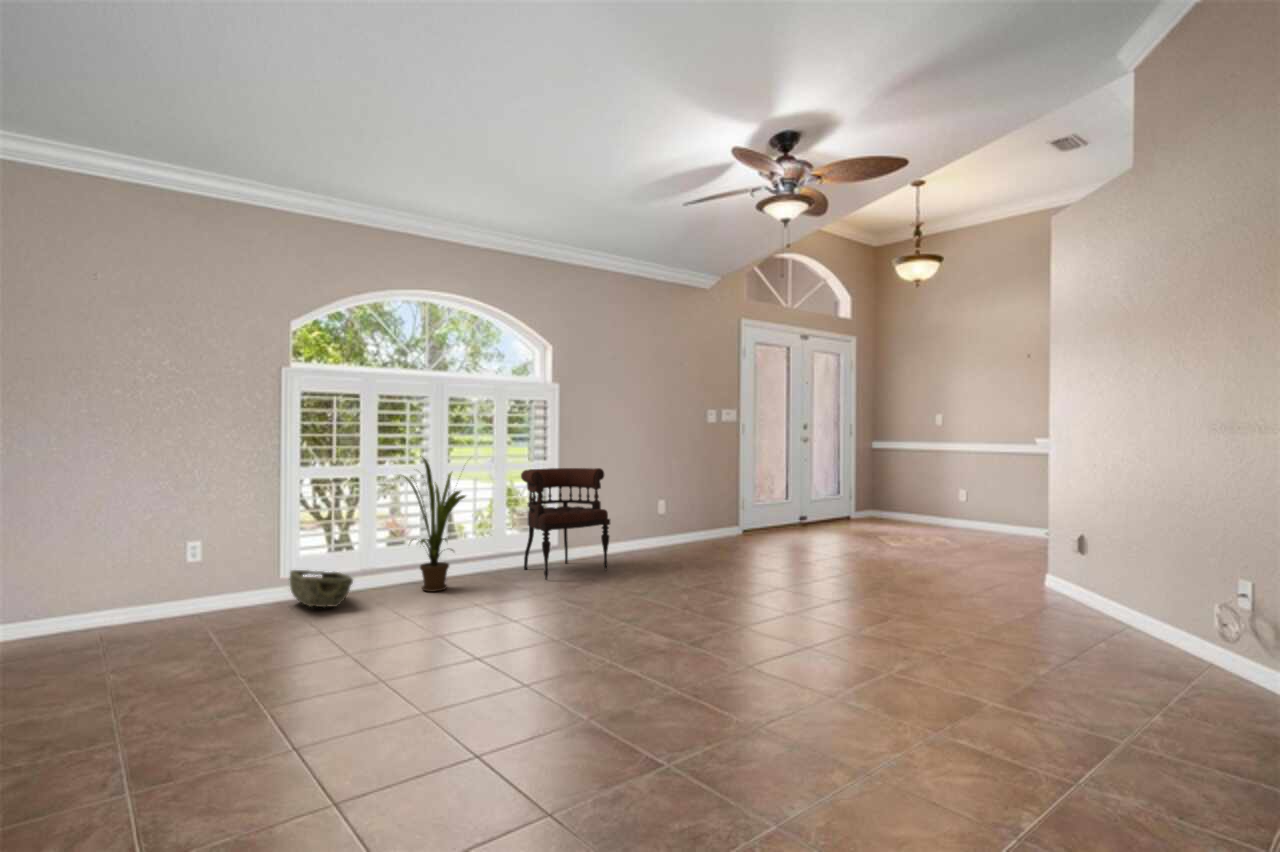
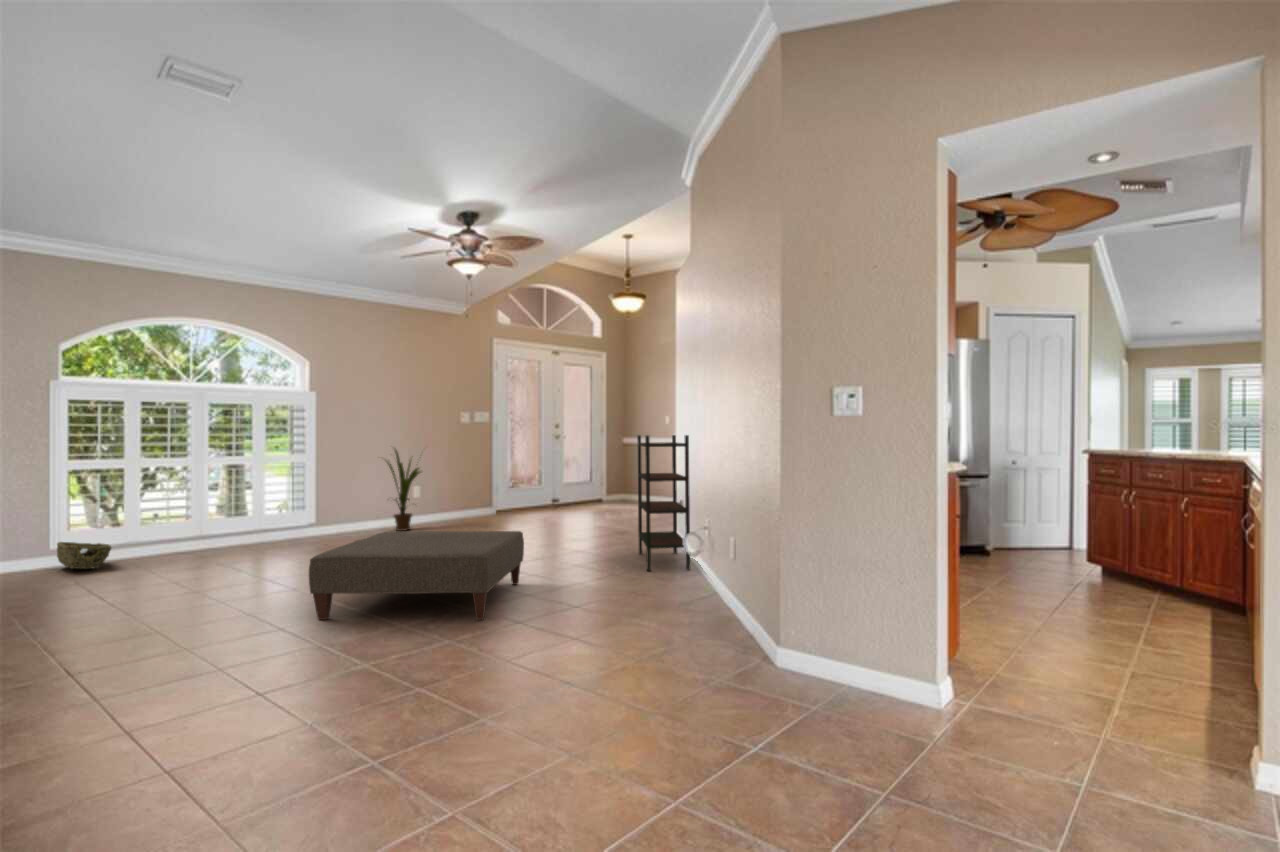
bookshelf: none [1039,438,1189,650] -> present [637,435,690,571]
house plant: present [404,456,465,592] -> present [387,450,421,531]
armchair: present [521,468,610,580] -> none [274,460,351,548]
ottoman: none [705,578,1028,763] -> present [309,531,524,620]

